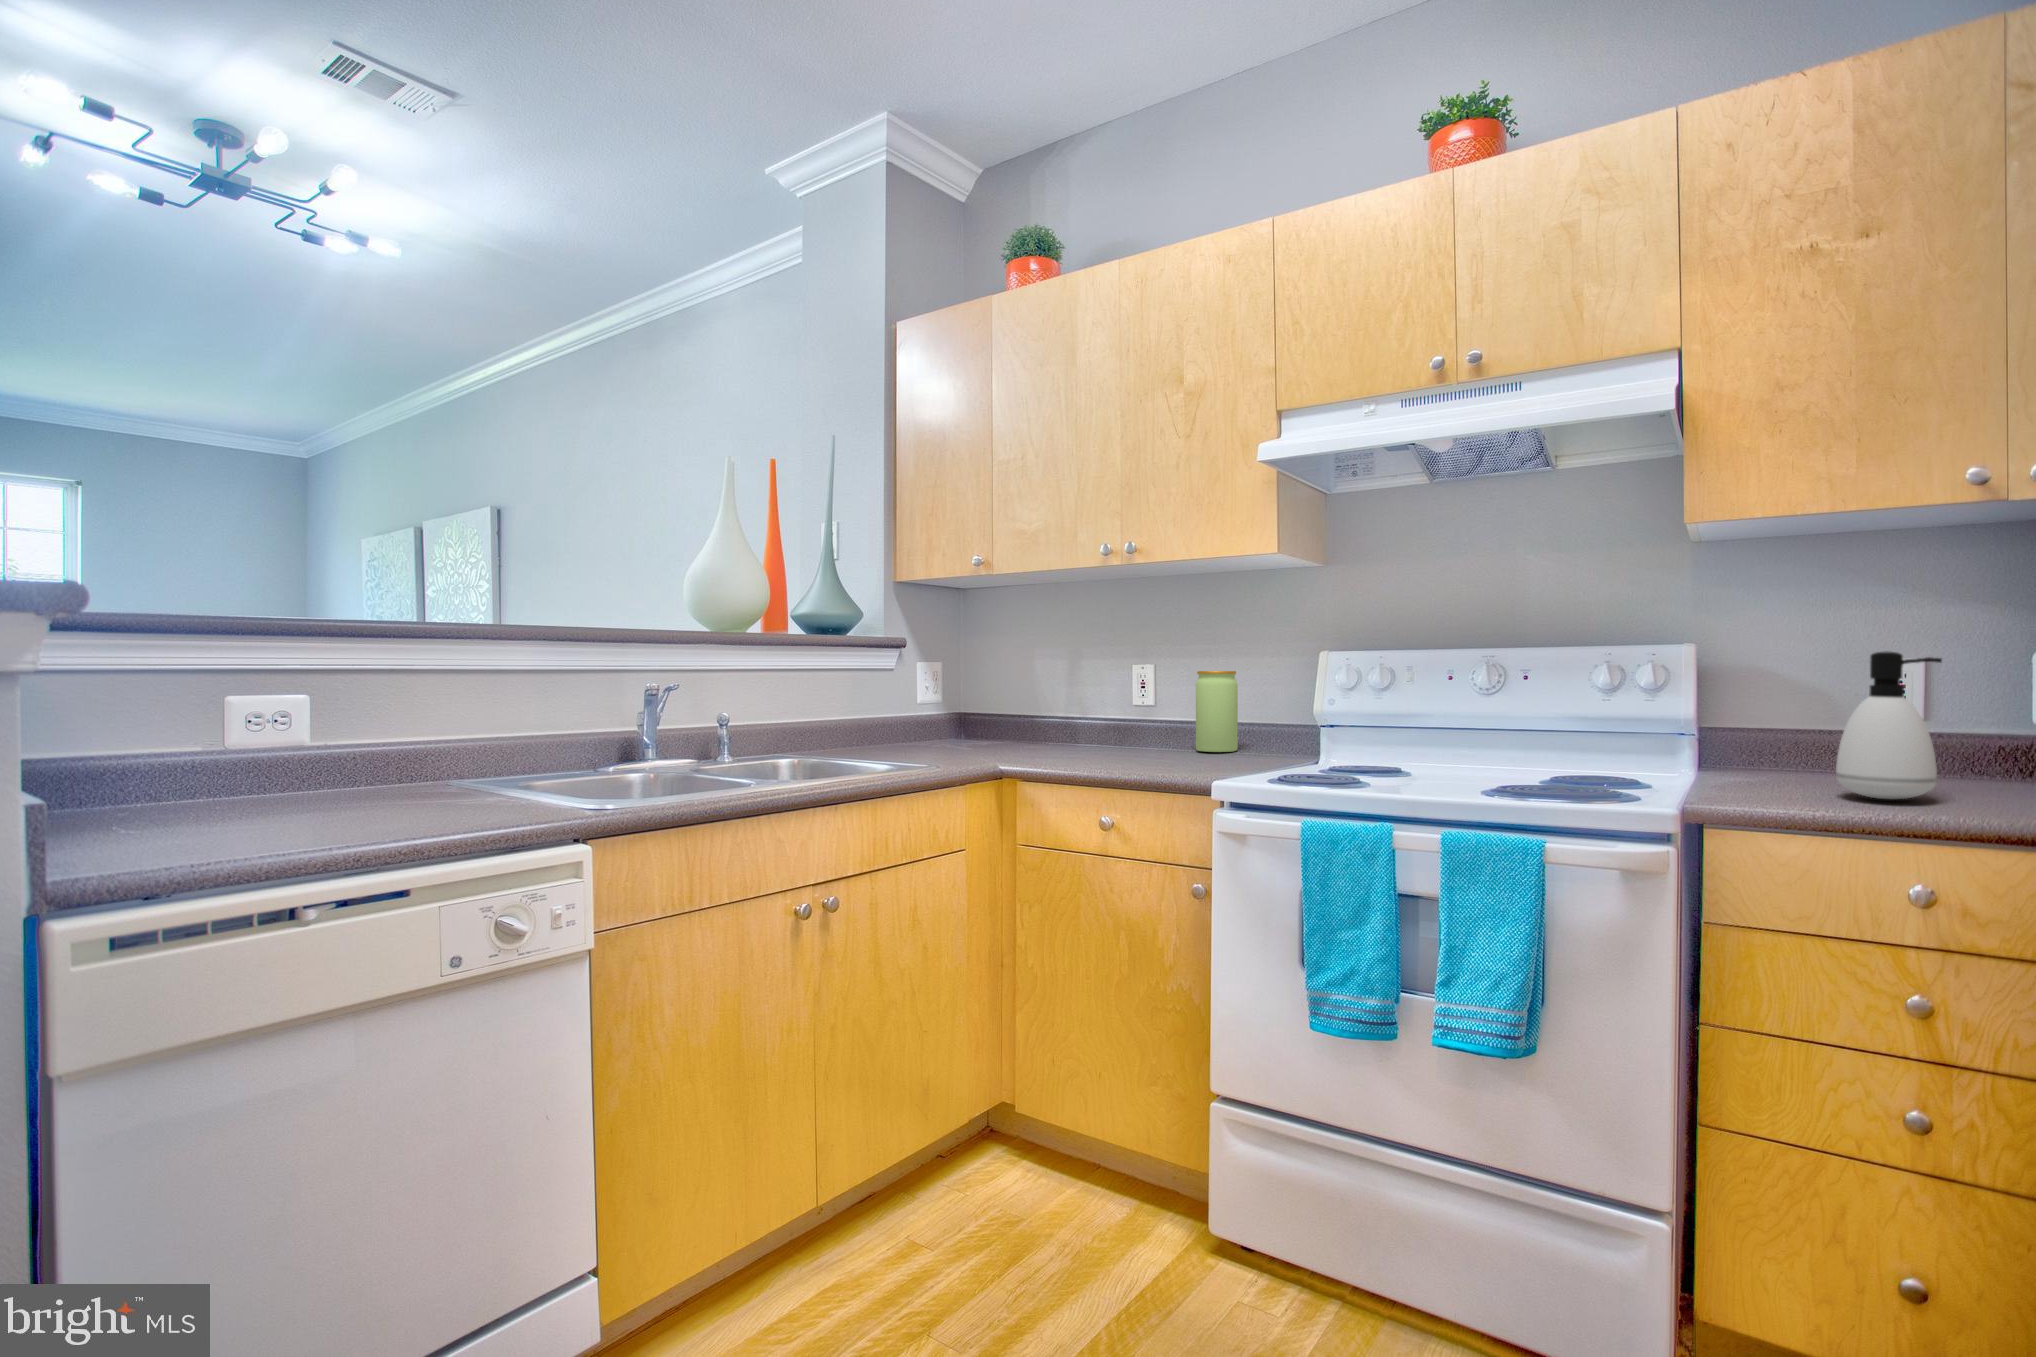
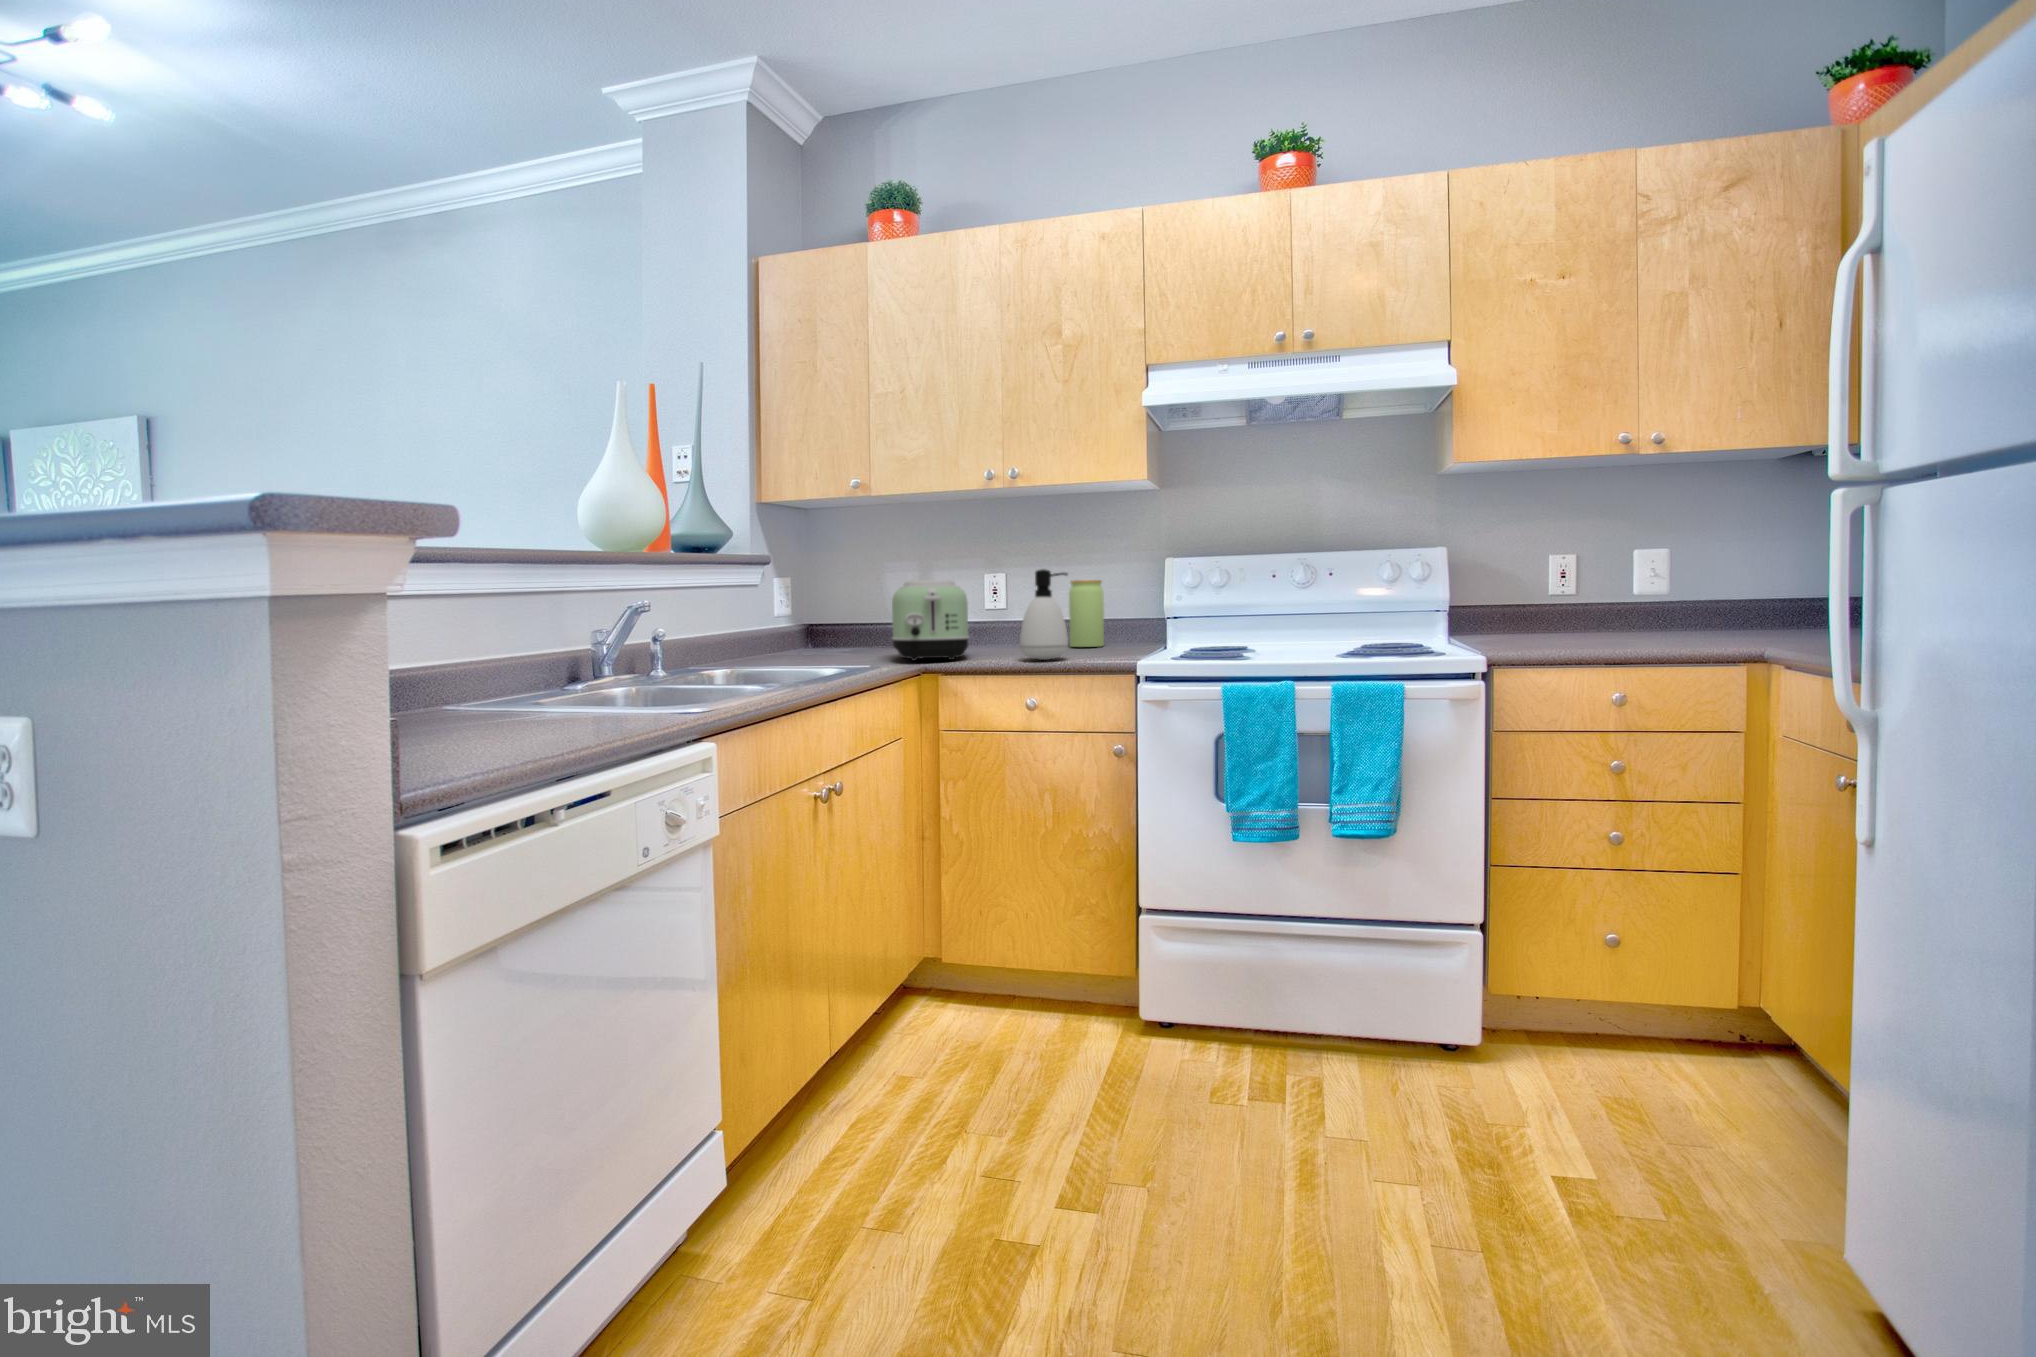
soap dispenser: present [1836,651,1942,799] -> present [1020,569,1068,660]
toaster: none [970,671,1065,764] -> present [892,580,969,661]

